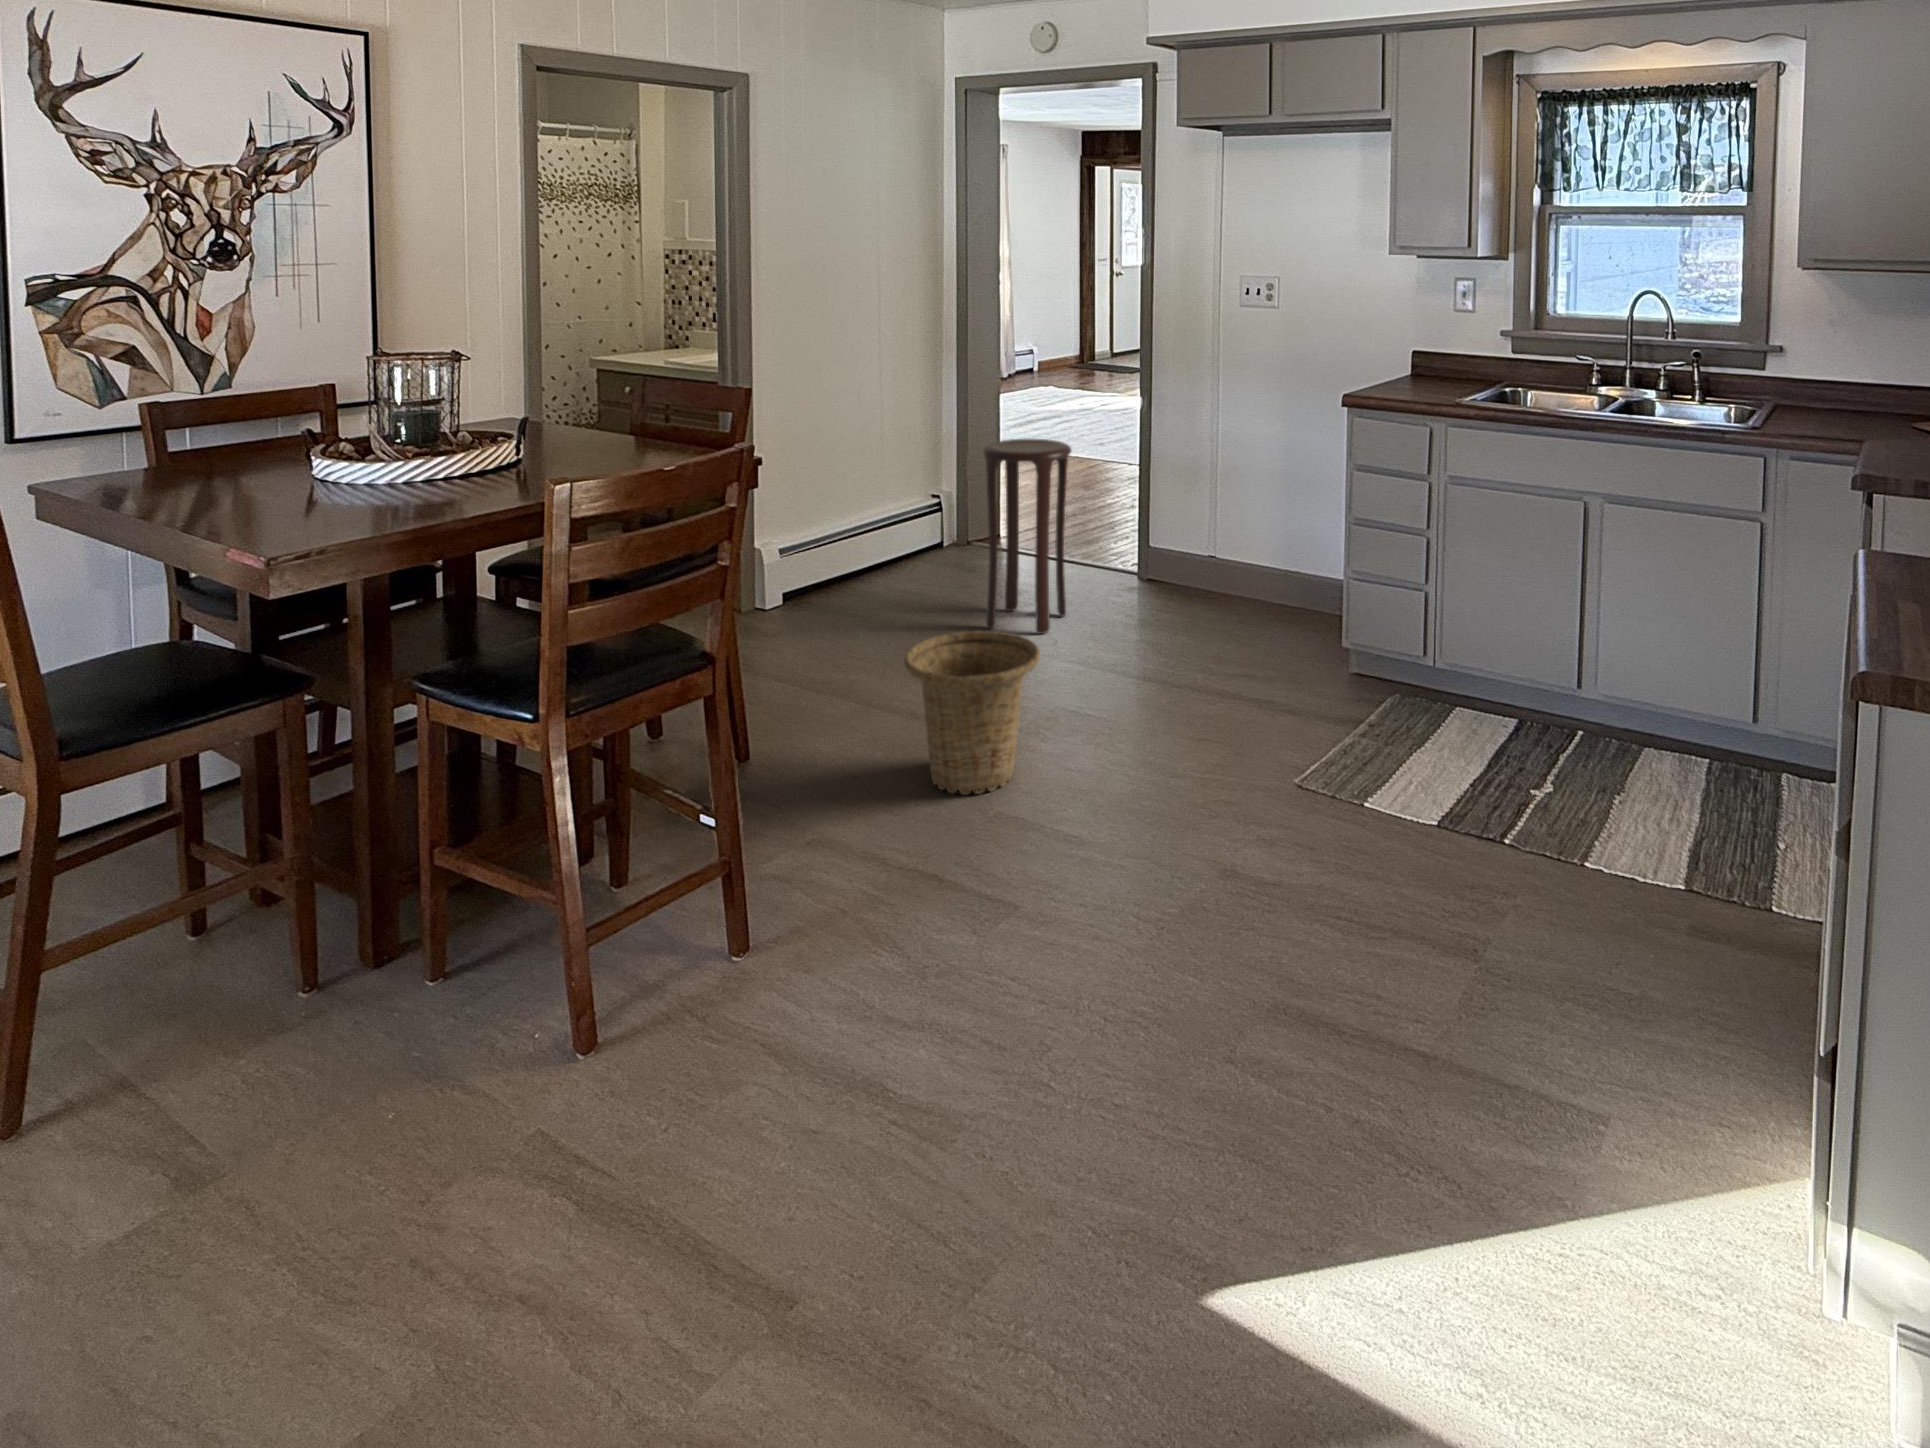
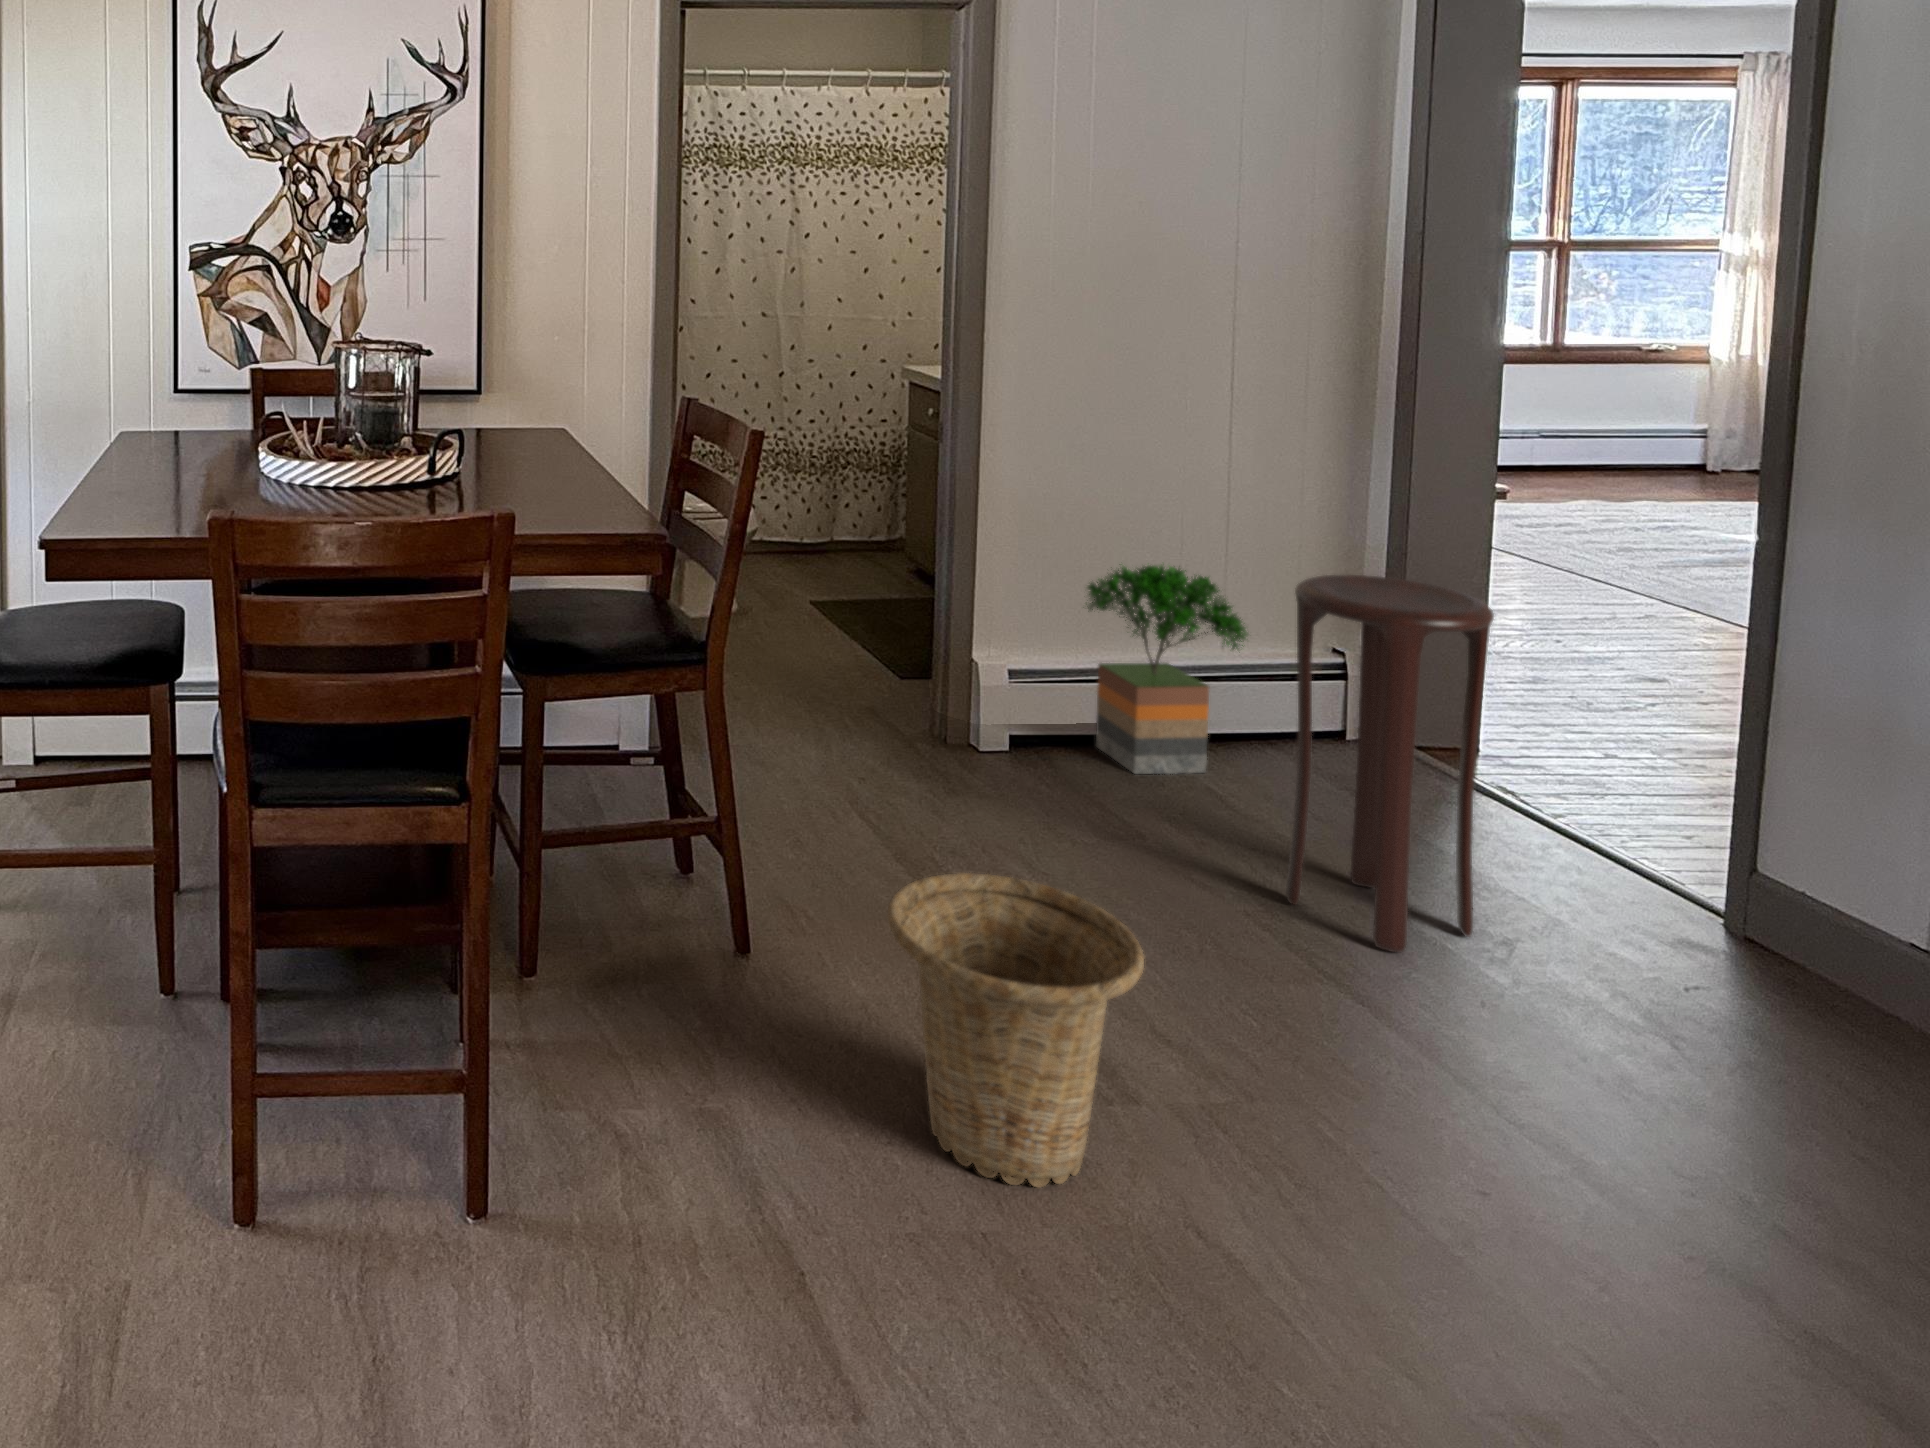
potted tree: none [821,459,923,595] -> present [1086,566,1248,774]

